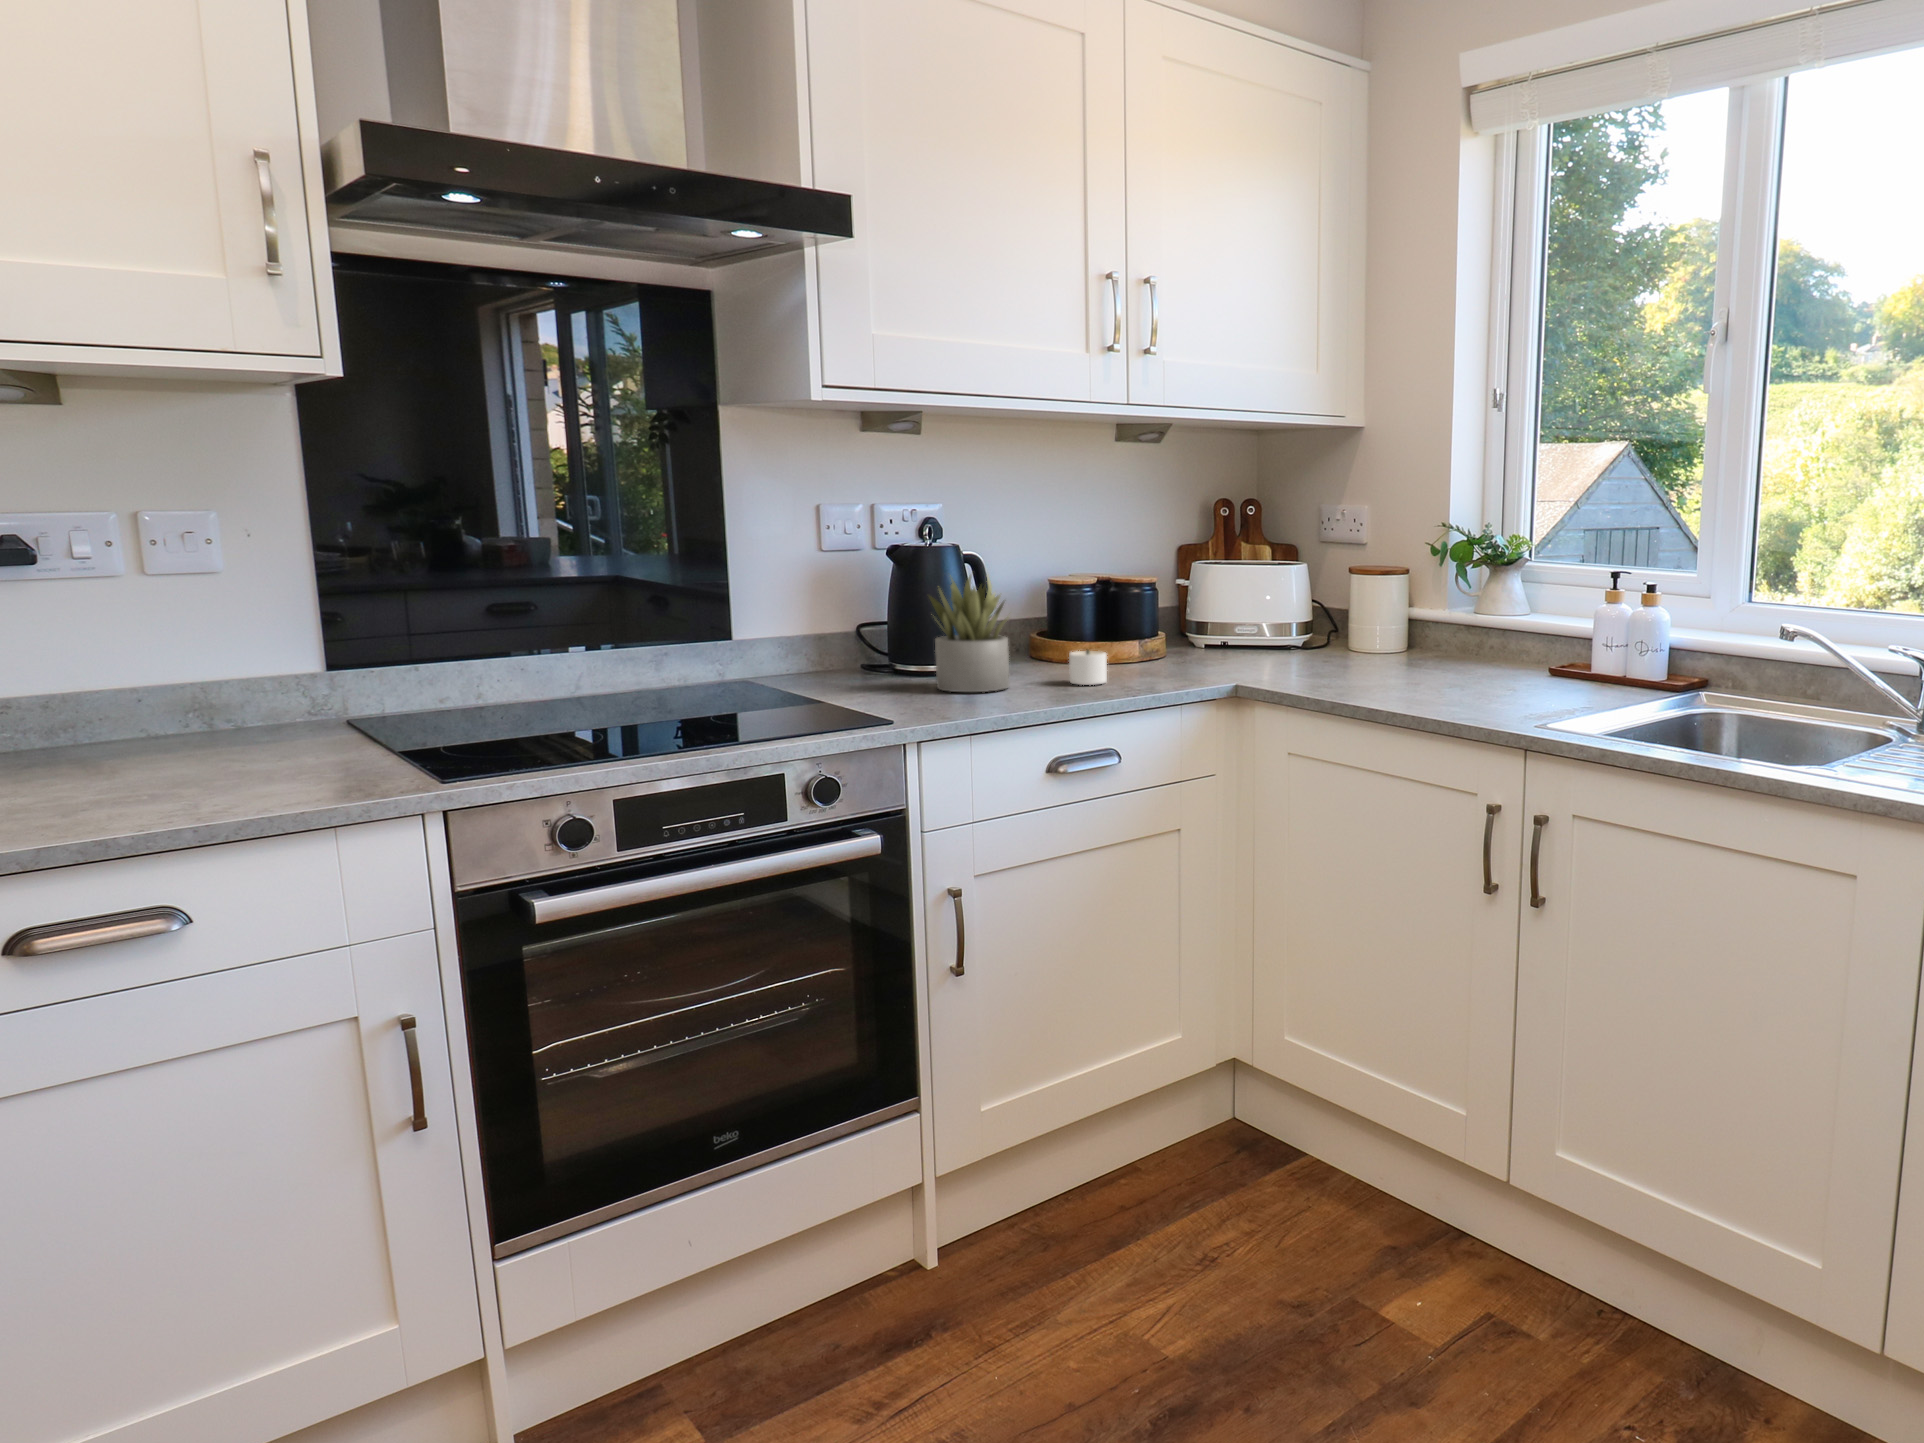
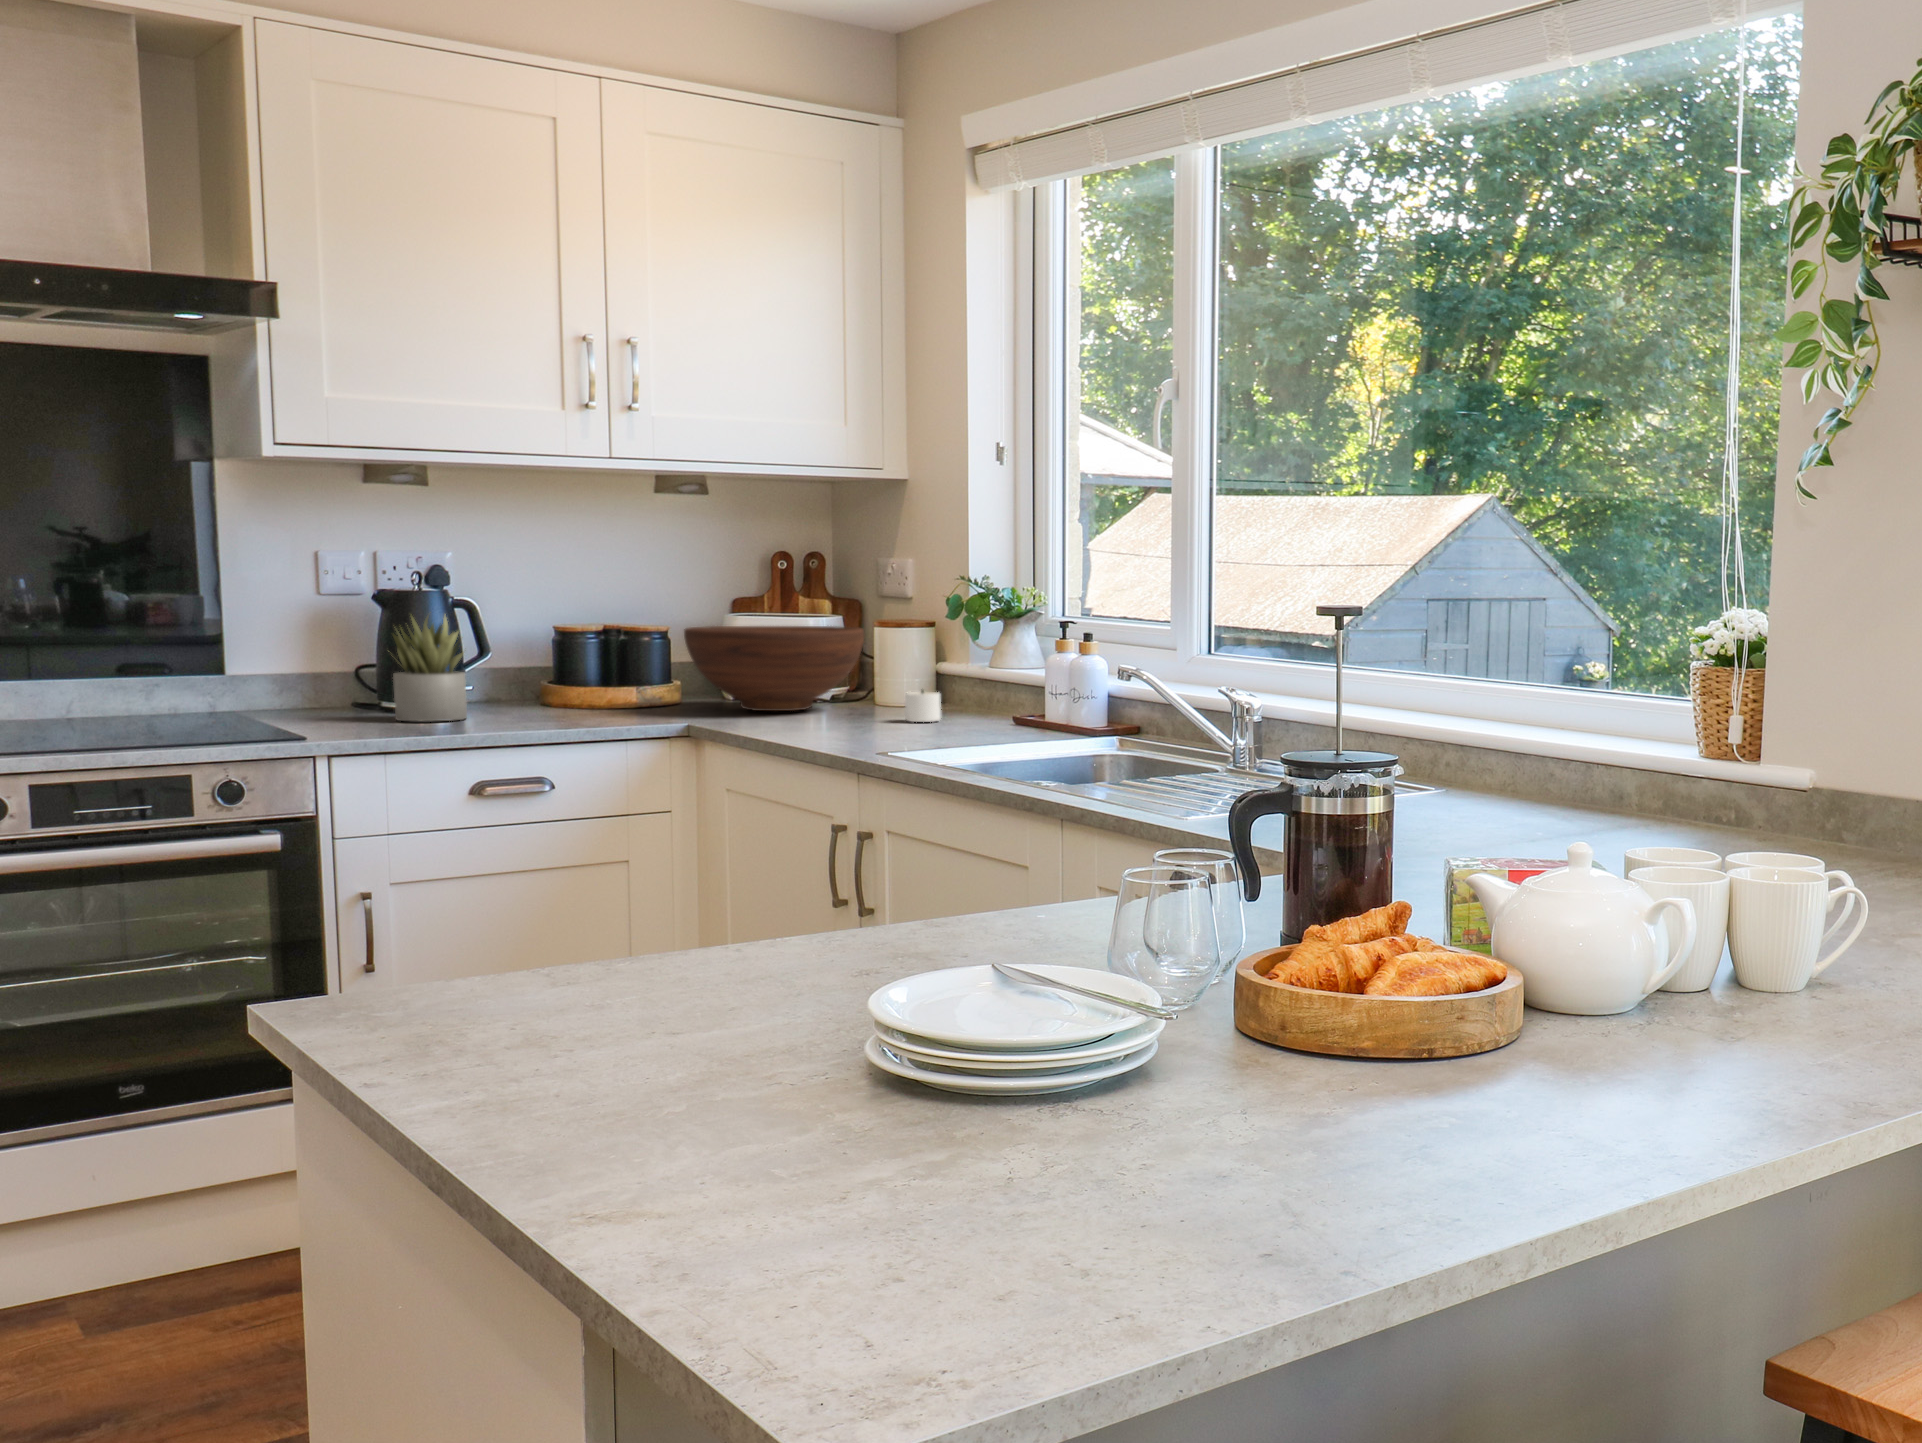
fruit bowl: none [1203,578,1385,669] -> present [684,626,864,711]
candle: present [1069,650,1107,685] -> present [905,690,941,722]

